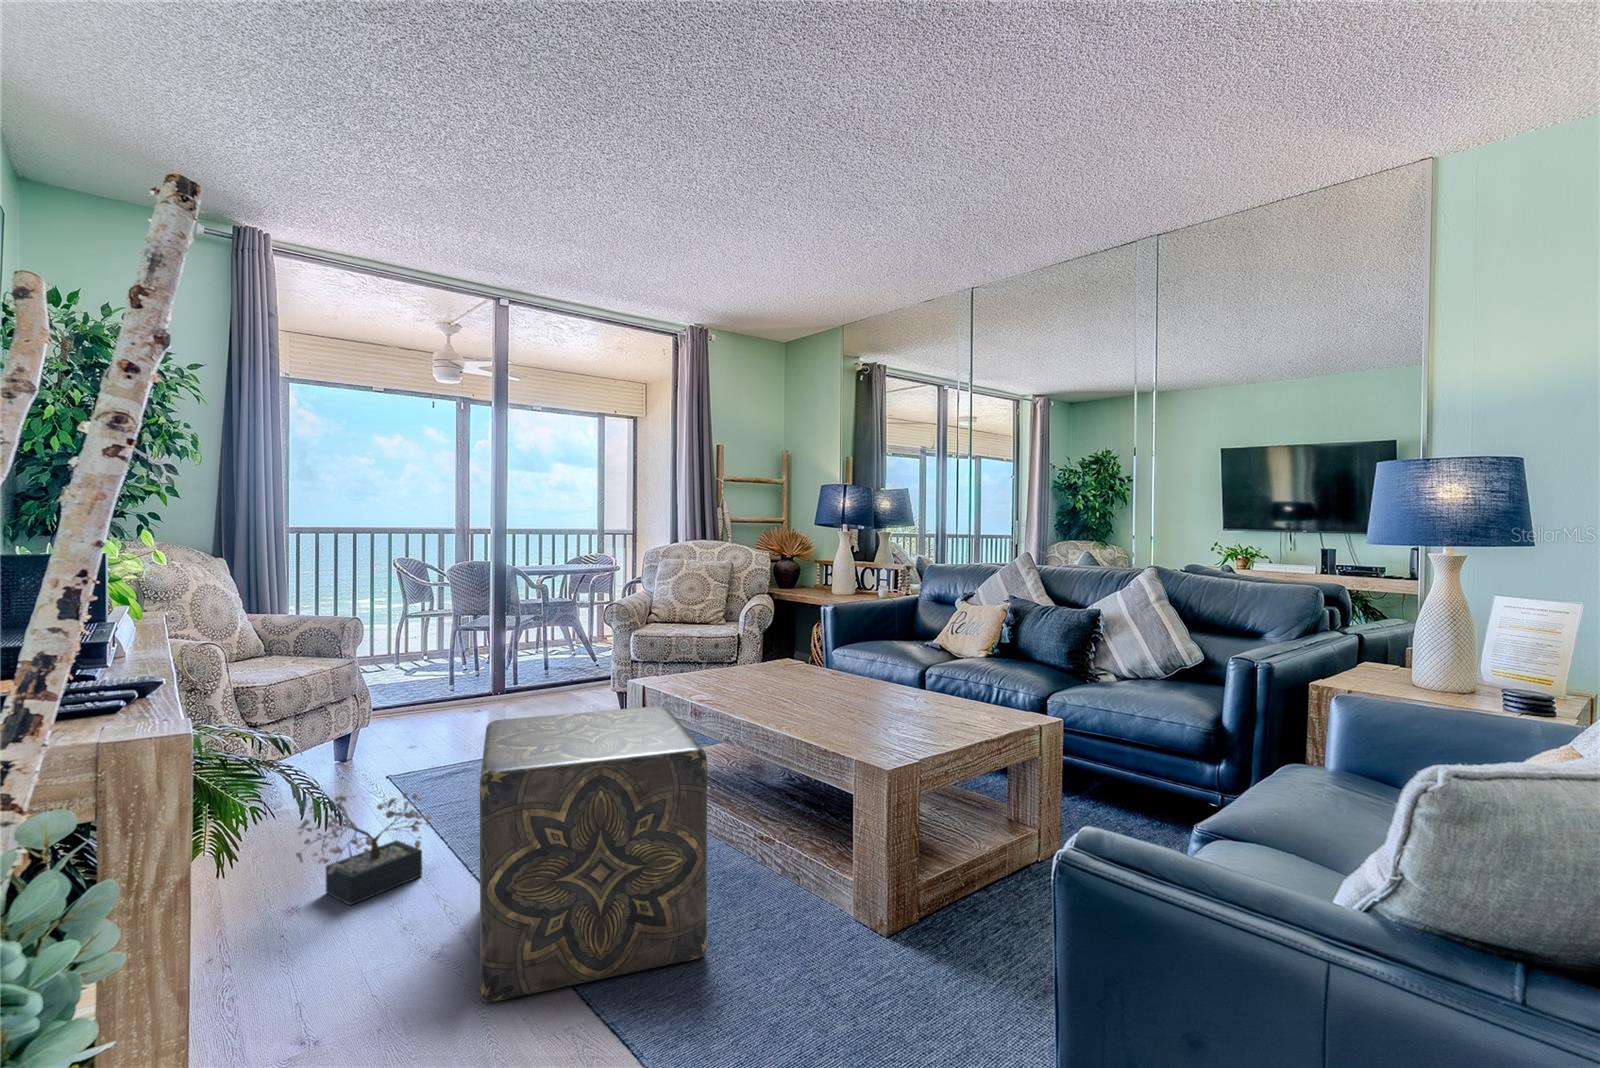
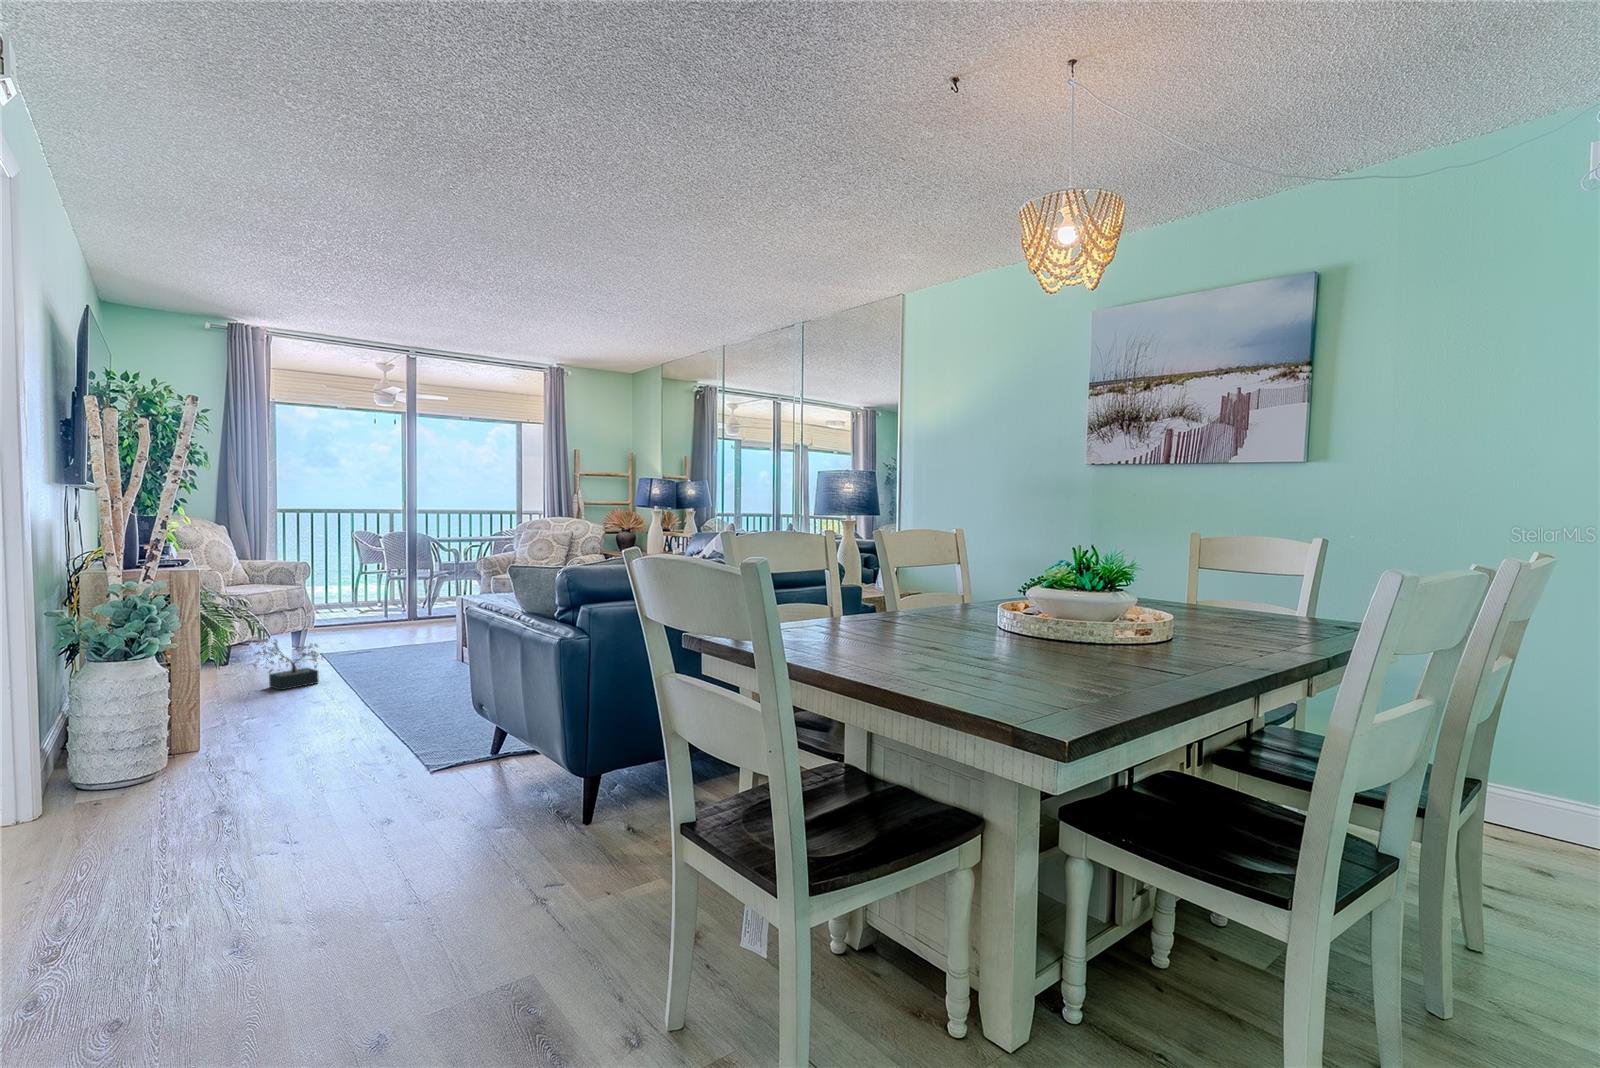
ottoman: present [480,706,707,1002] -> none [322,600,441,711]

